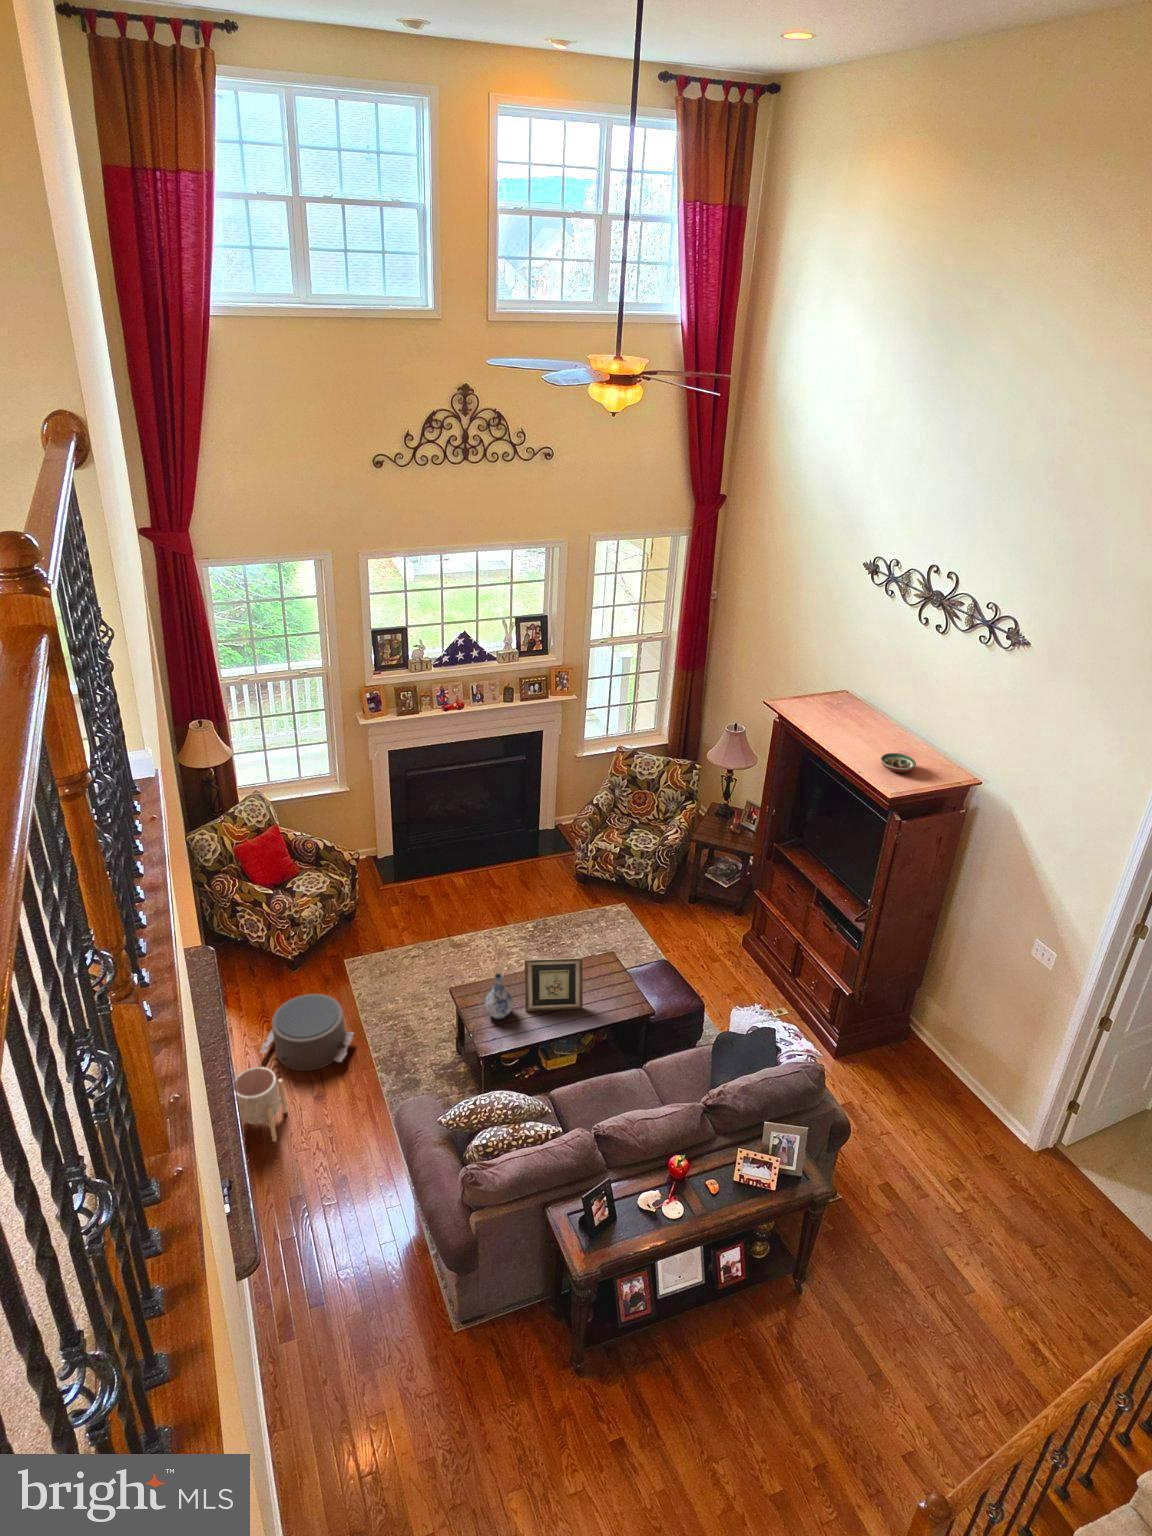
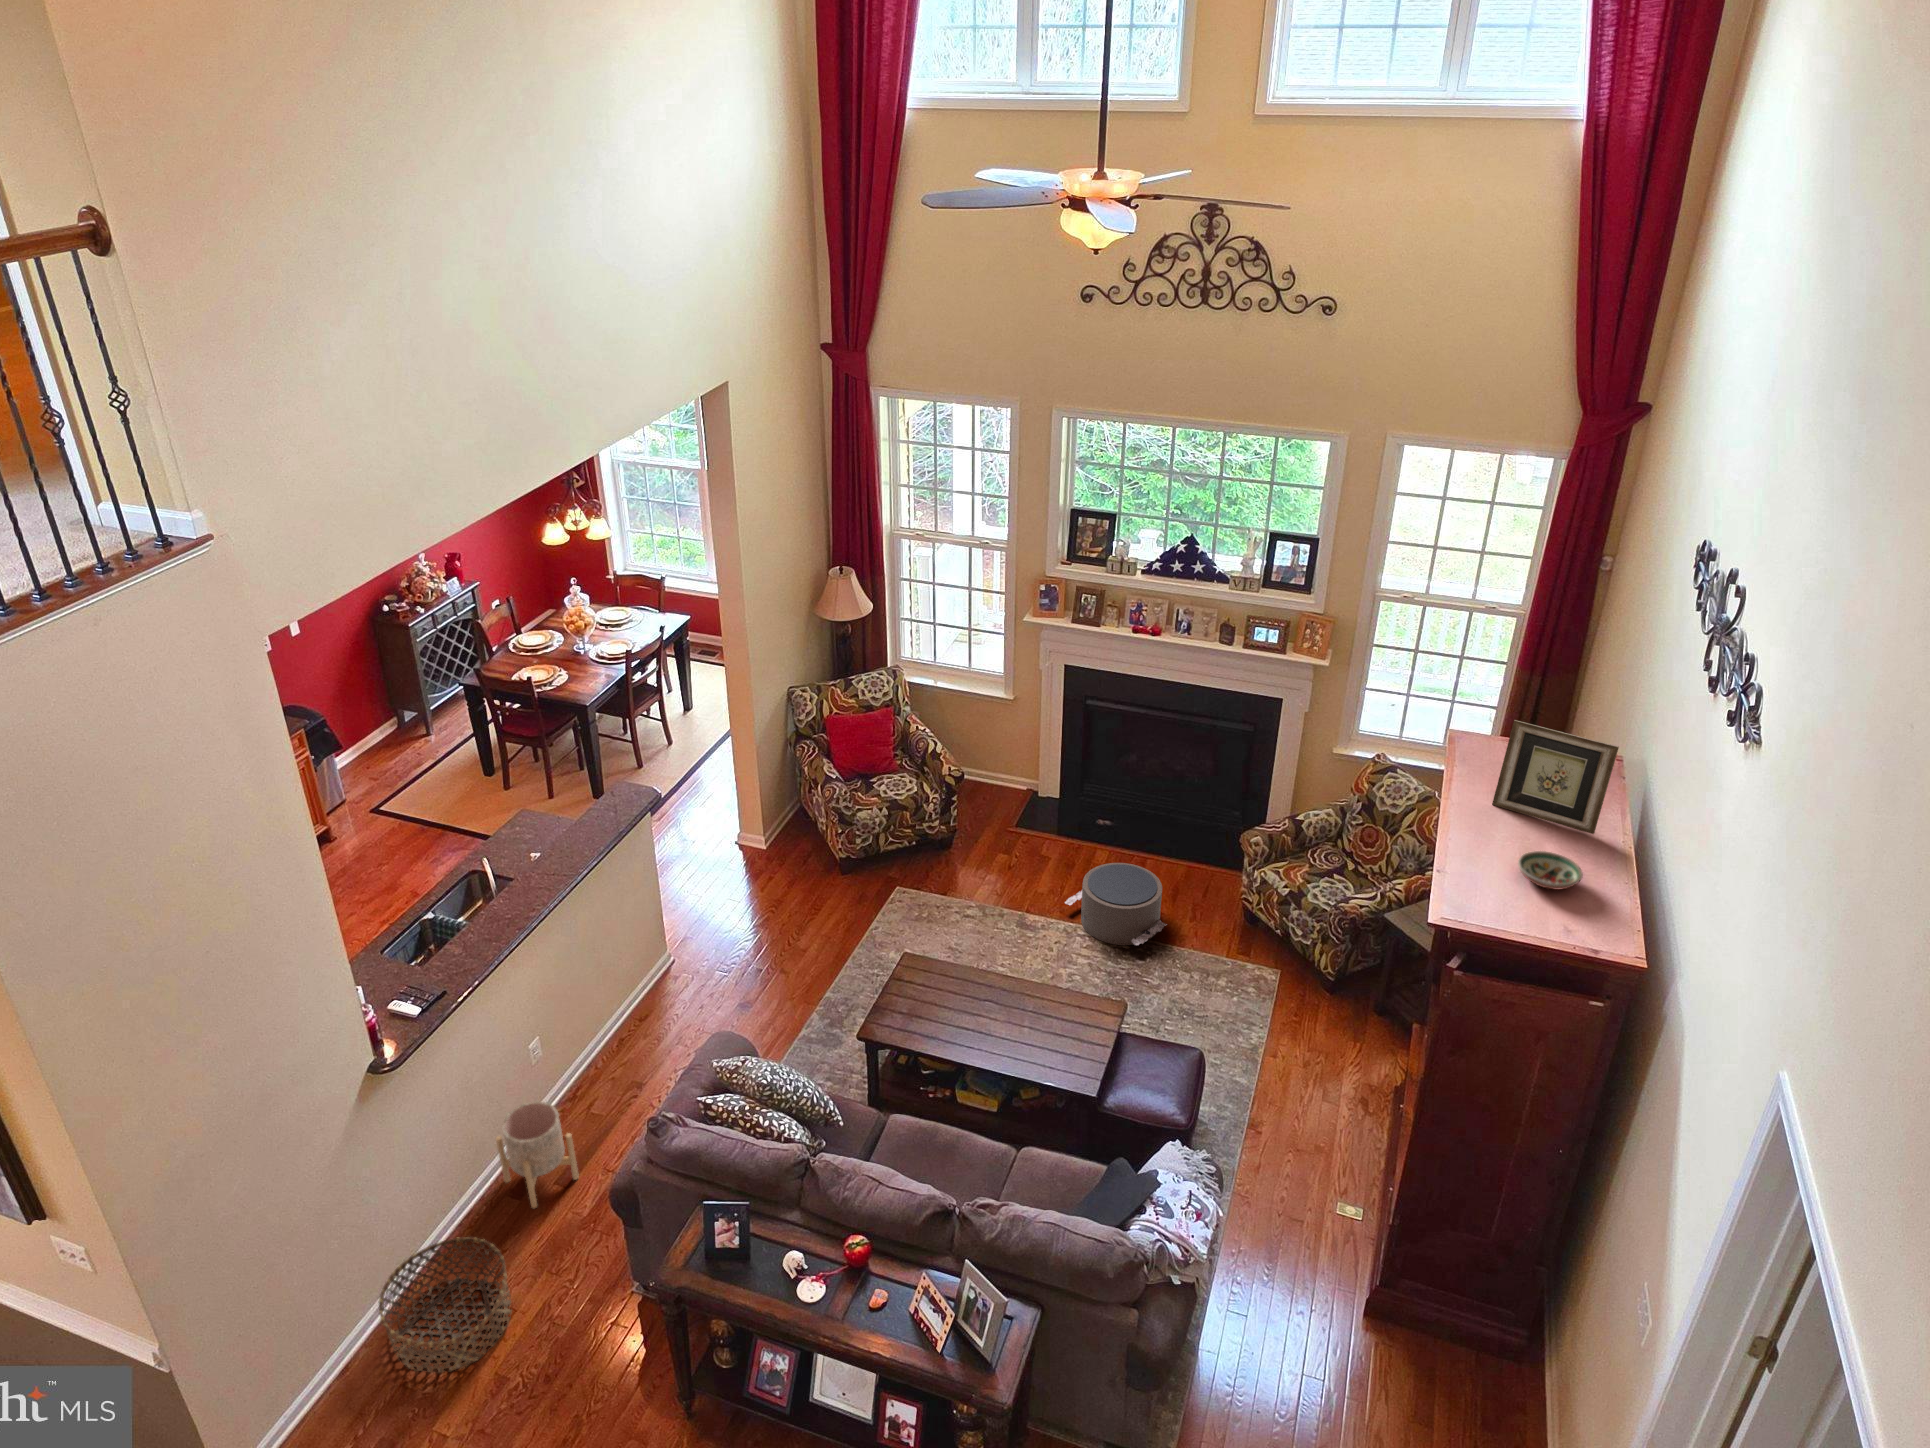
picture frame: present [525,958,583,1011] -> present [1492,720,1619,834]
vase: present [485,973,513,1019] -> none [915,951,951,1011]
pouf: present [260,994,353,1071] -> present [1065,863,1167,945]
planter: present [235,1067,287,1142] -> present [496,1101,579,1208]
basket: none [265,1367,382,1508] -> present [379,1237,512,1373]

